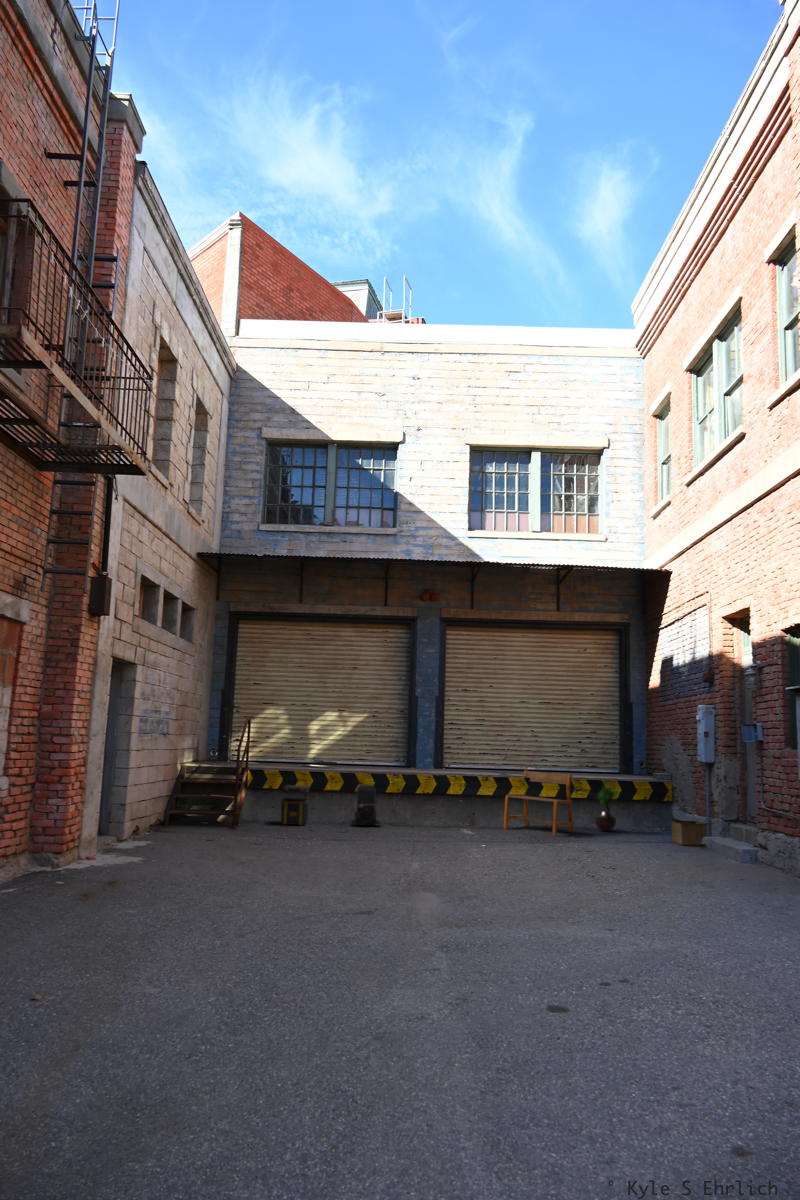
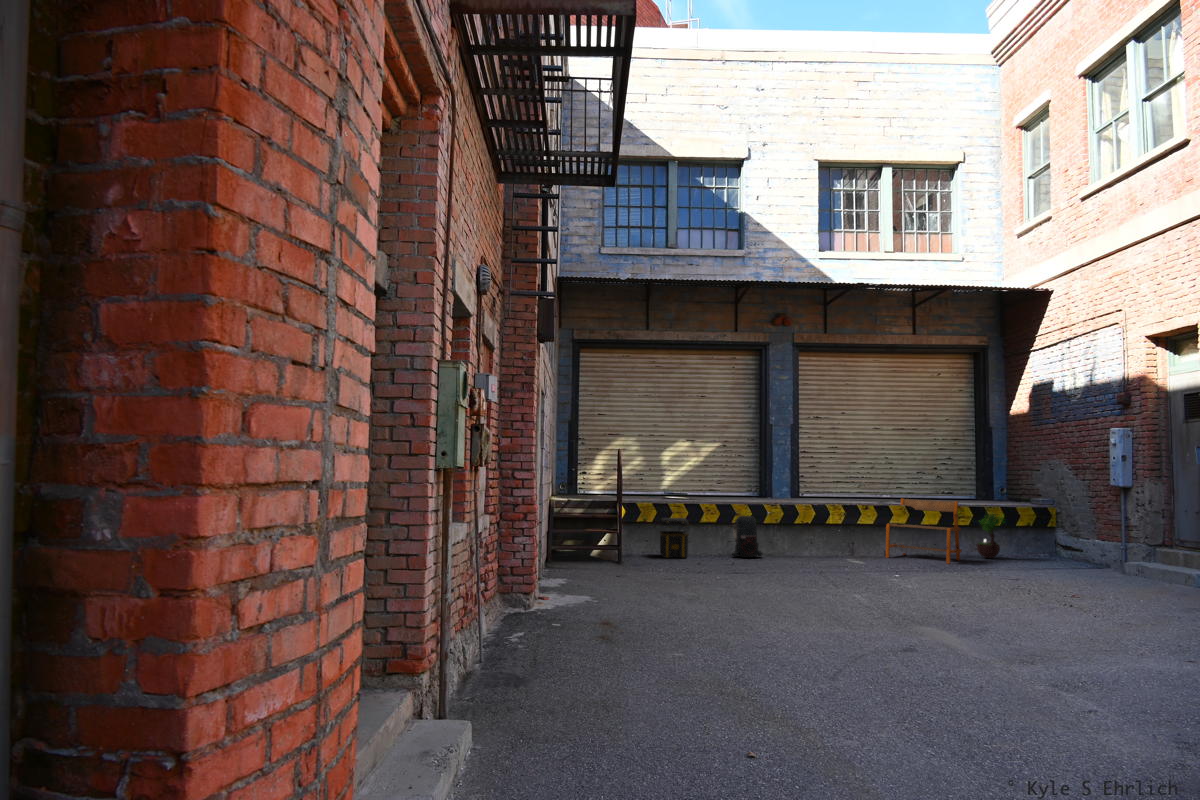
storage bin: present [671,821,708,846] -> none [1071,546,1117,571]

